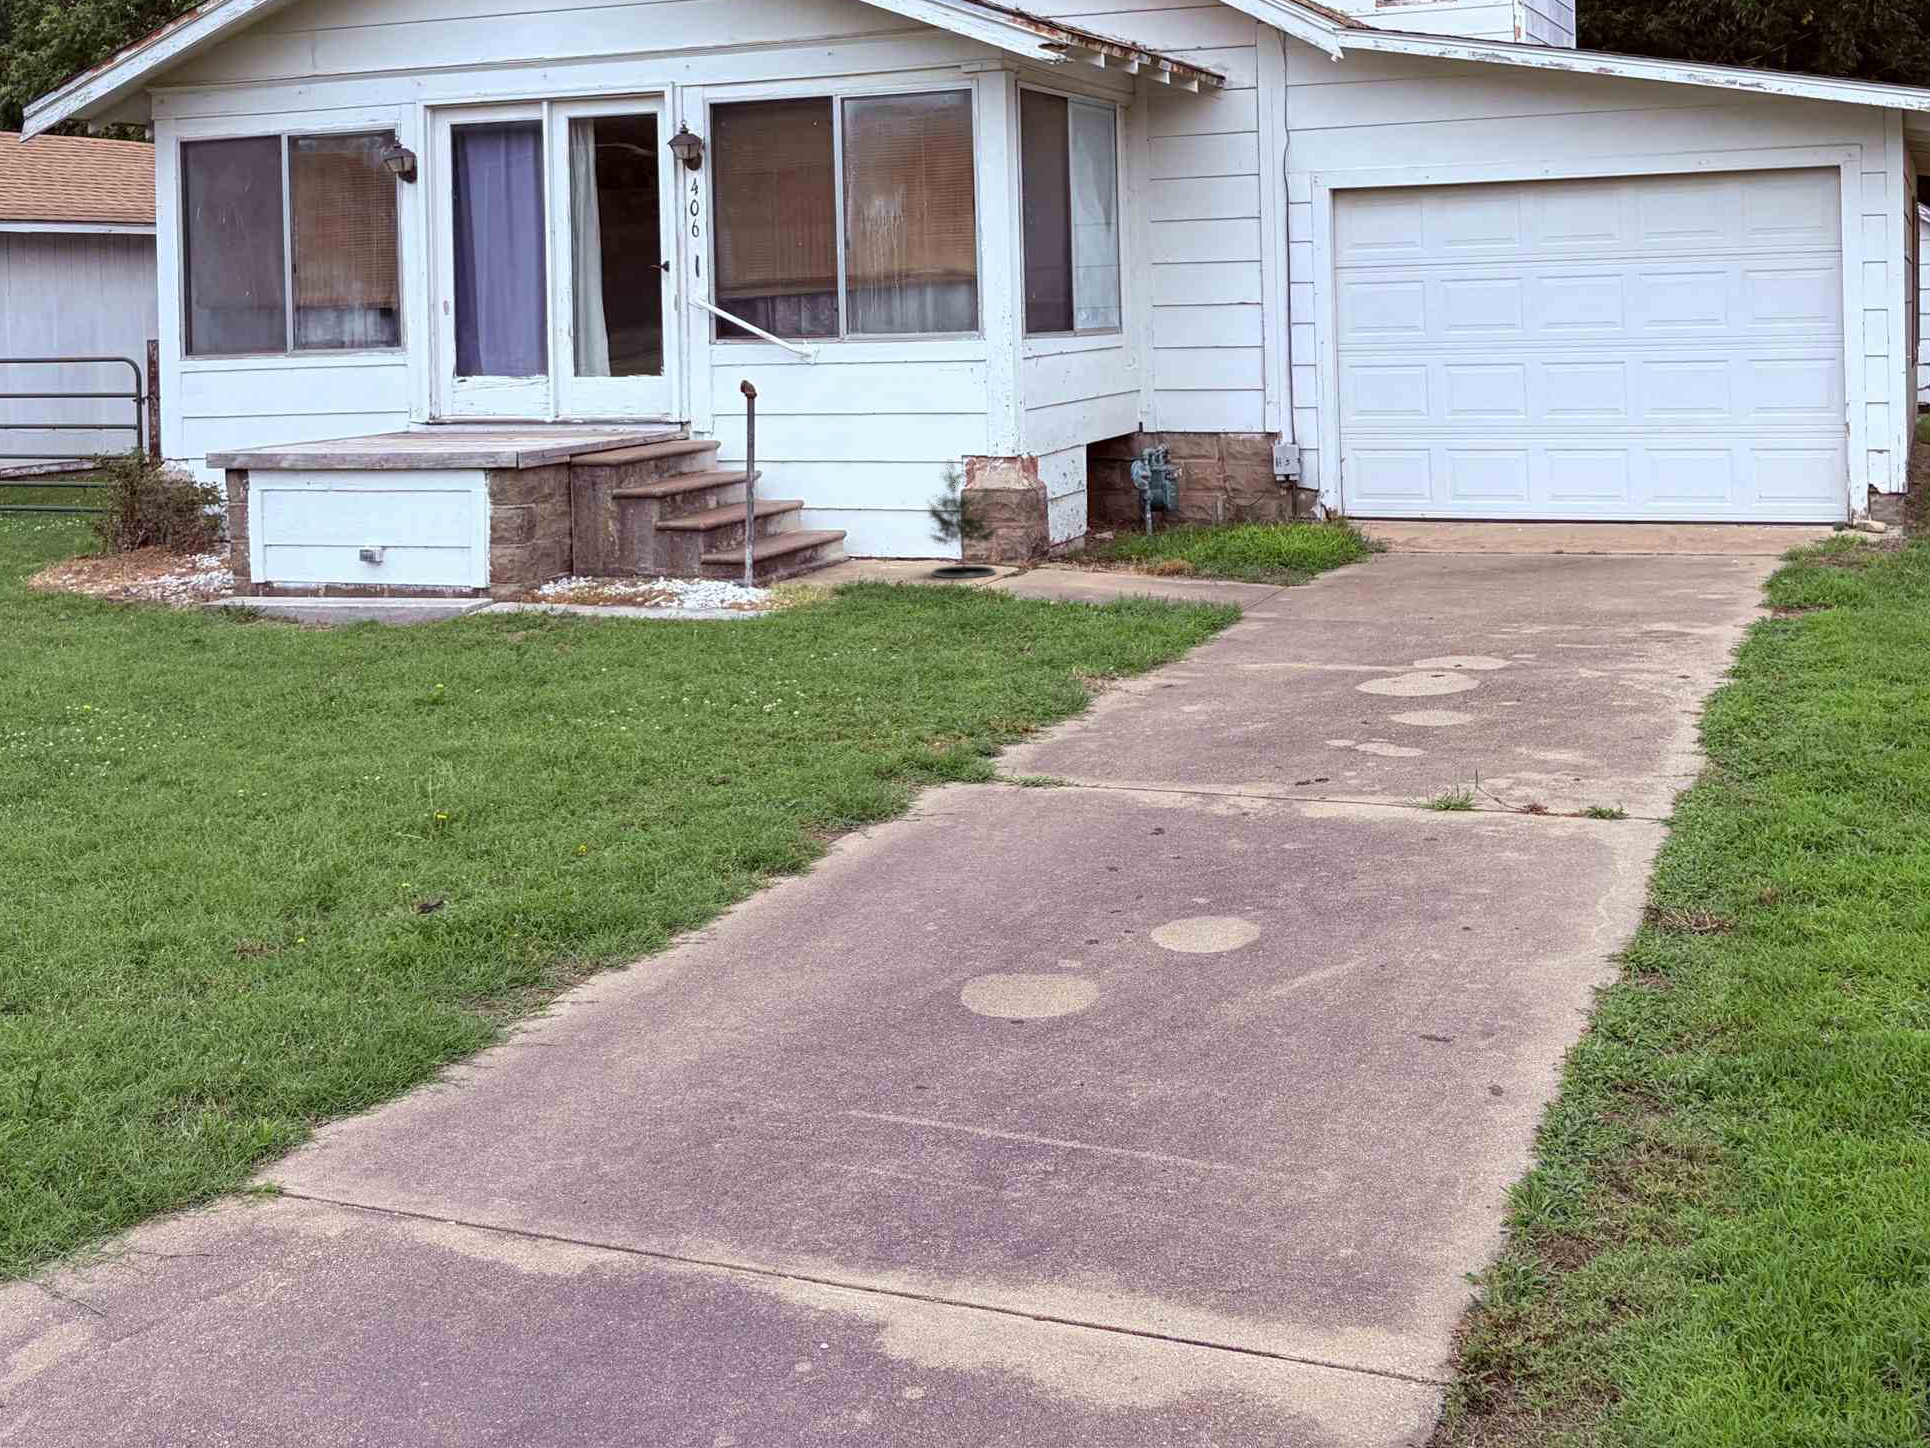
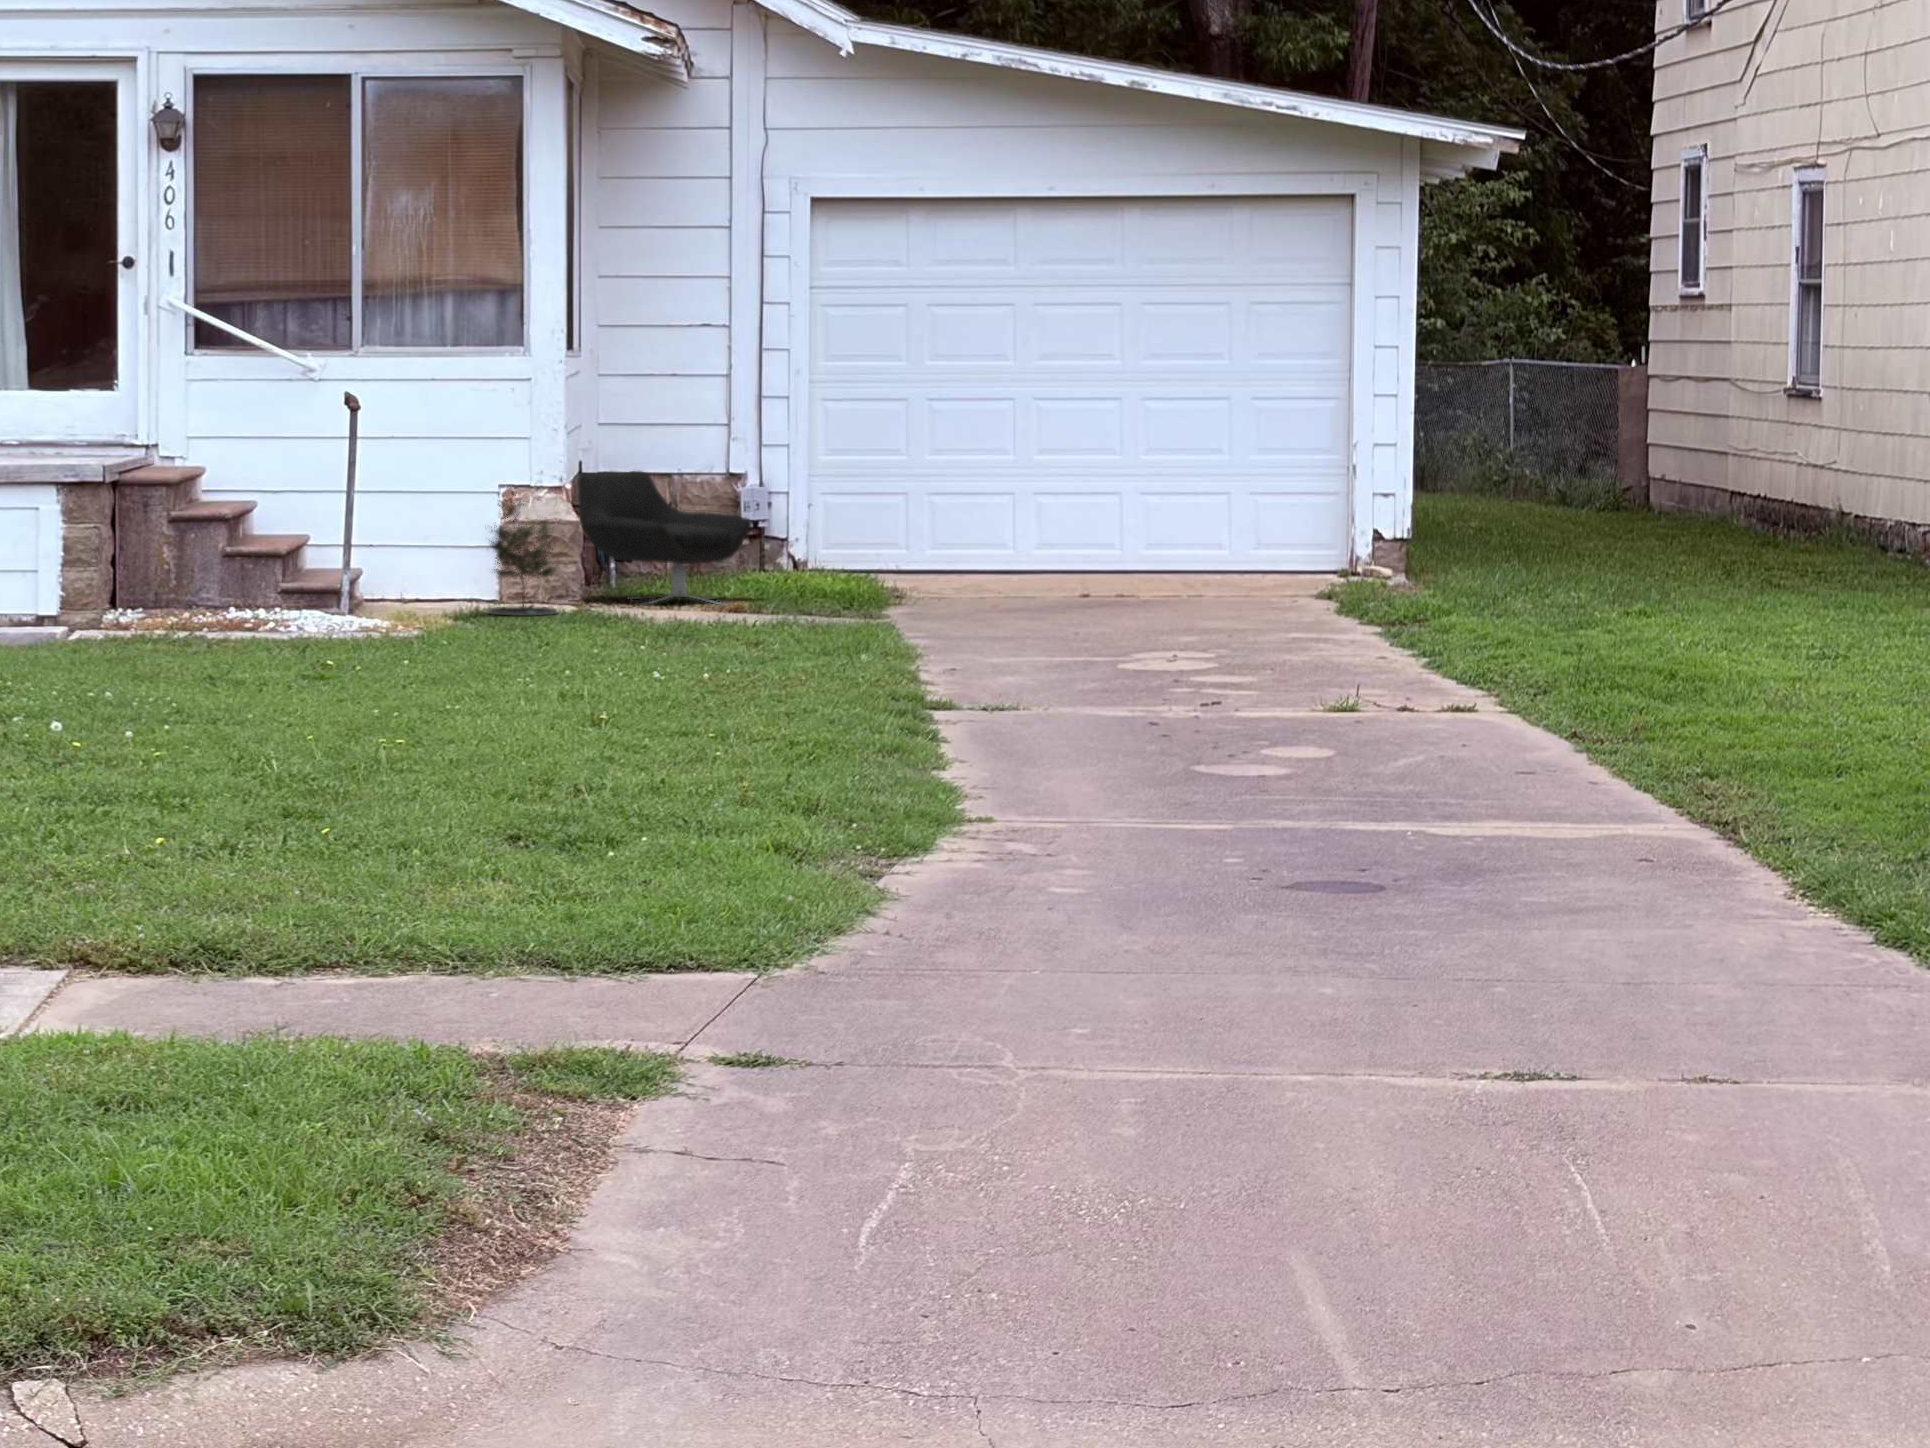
lounge chair: none [1064,436,1220,562] -> present [578,471,752,605]

